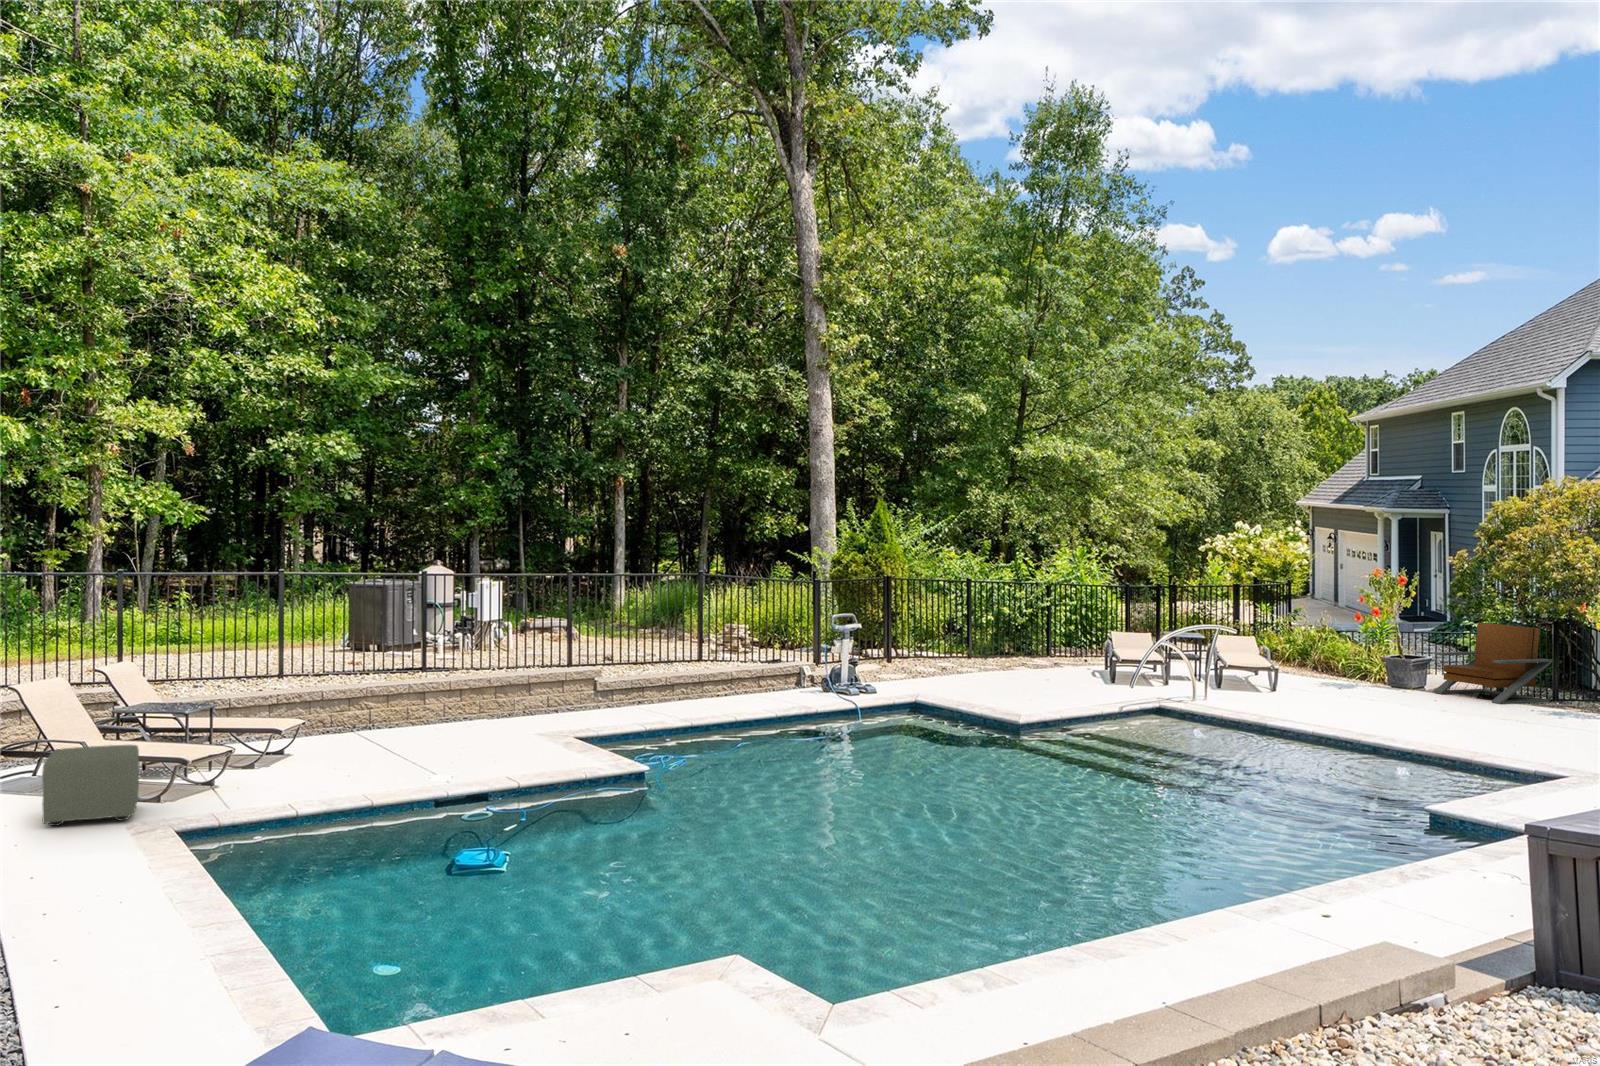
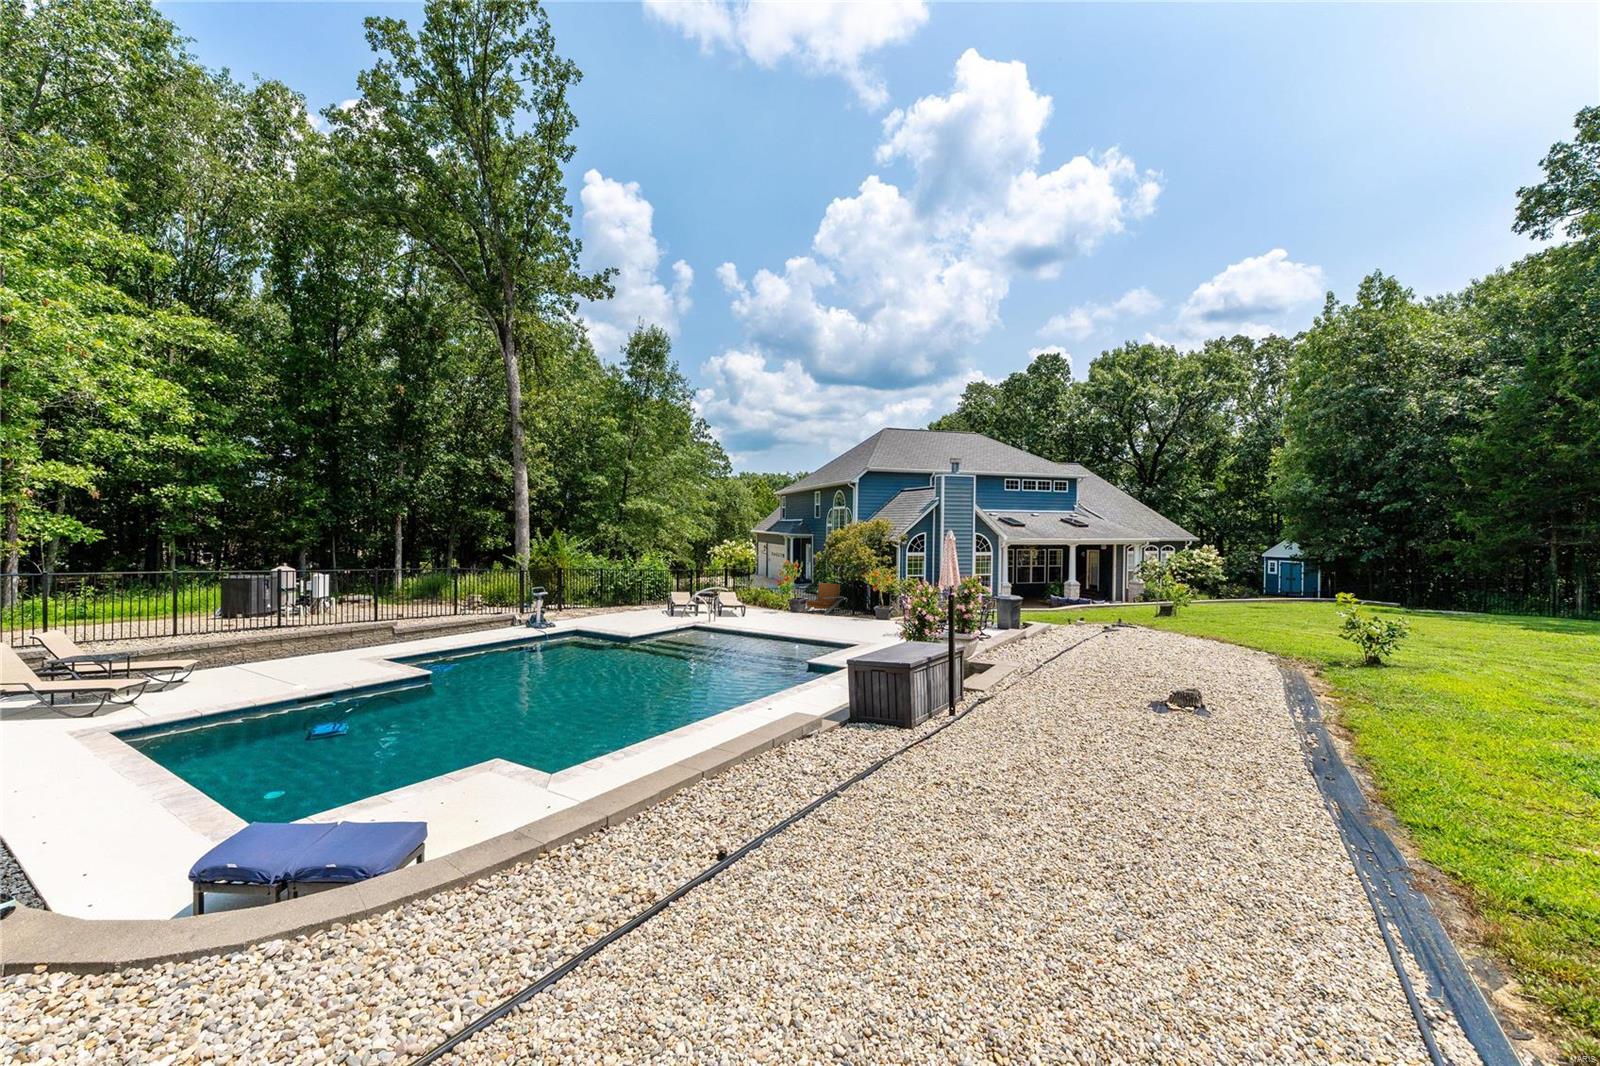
ottoman: present [42,745,139,826] -> none [23,679,98,732]

